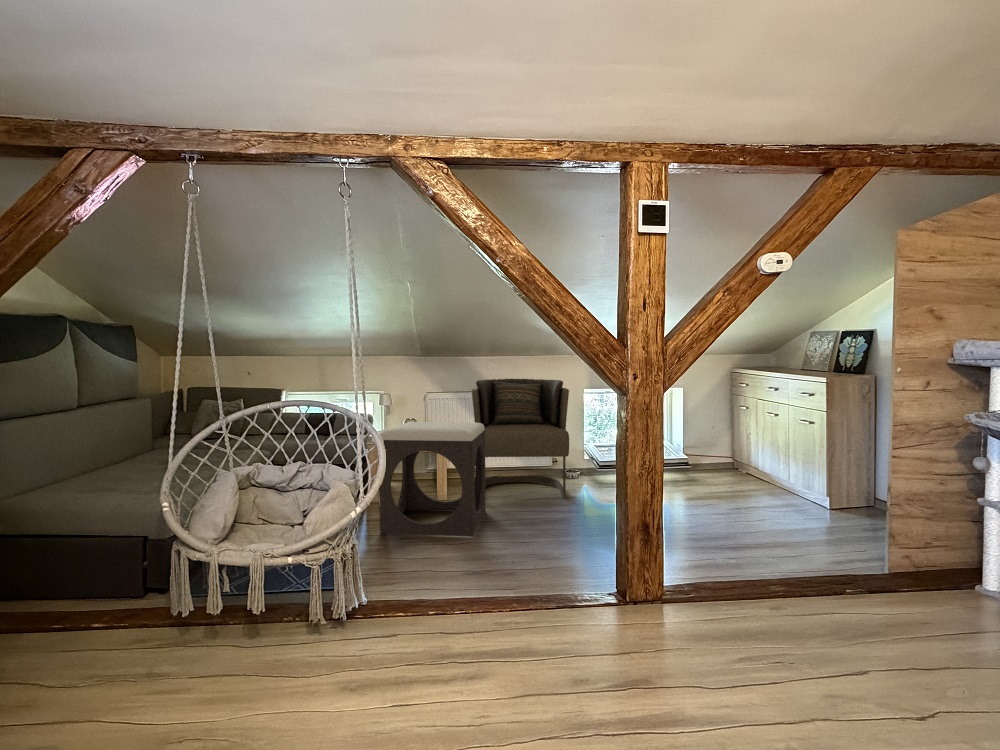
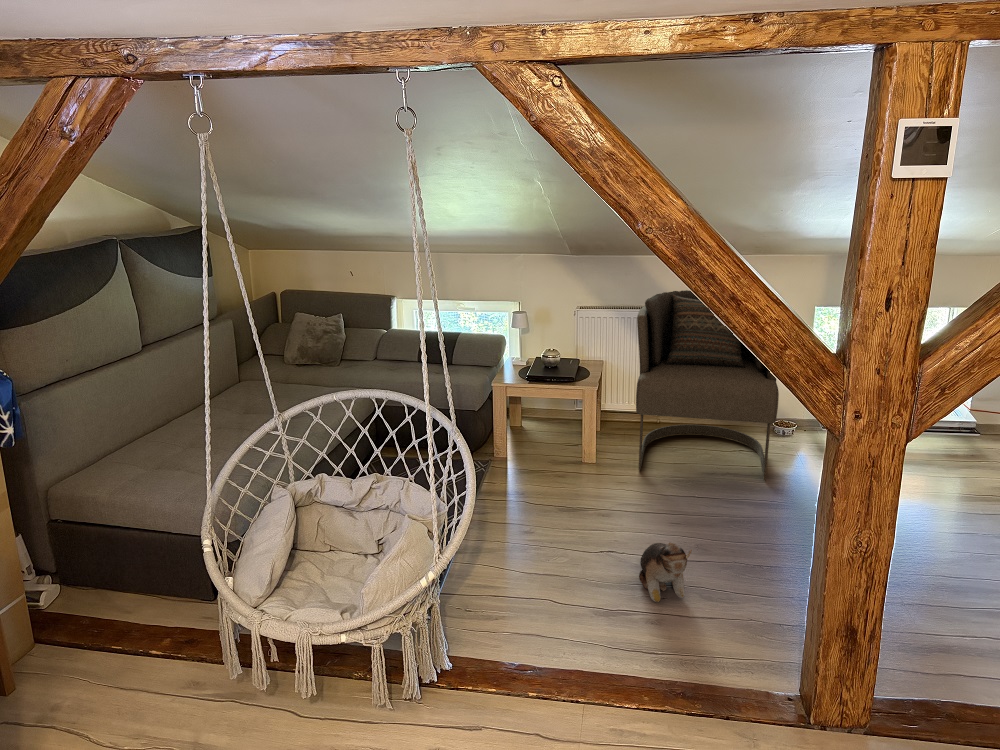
footstool: present [380,422,486,536] -> none [492,369,648,549]
plush toy: none [493,510,532,558] -> present [639,543,692,602]

